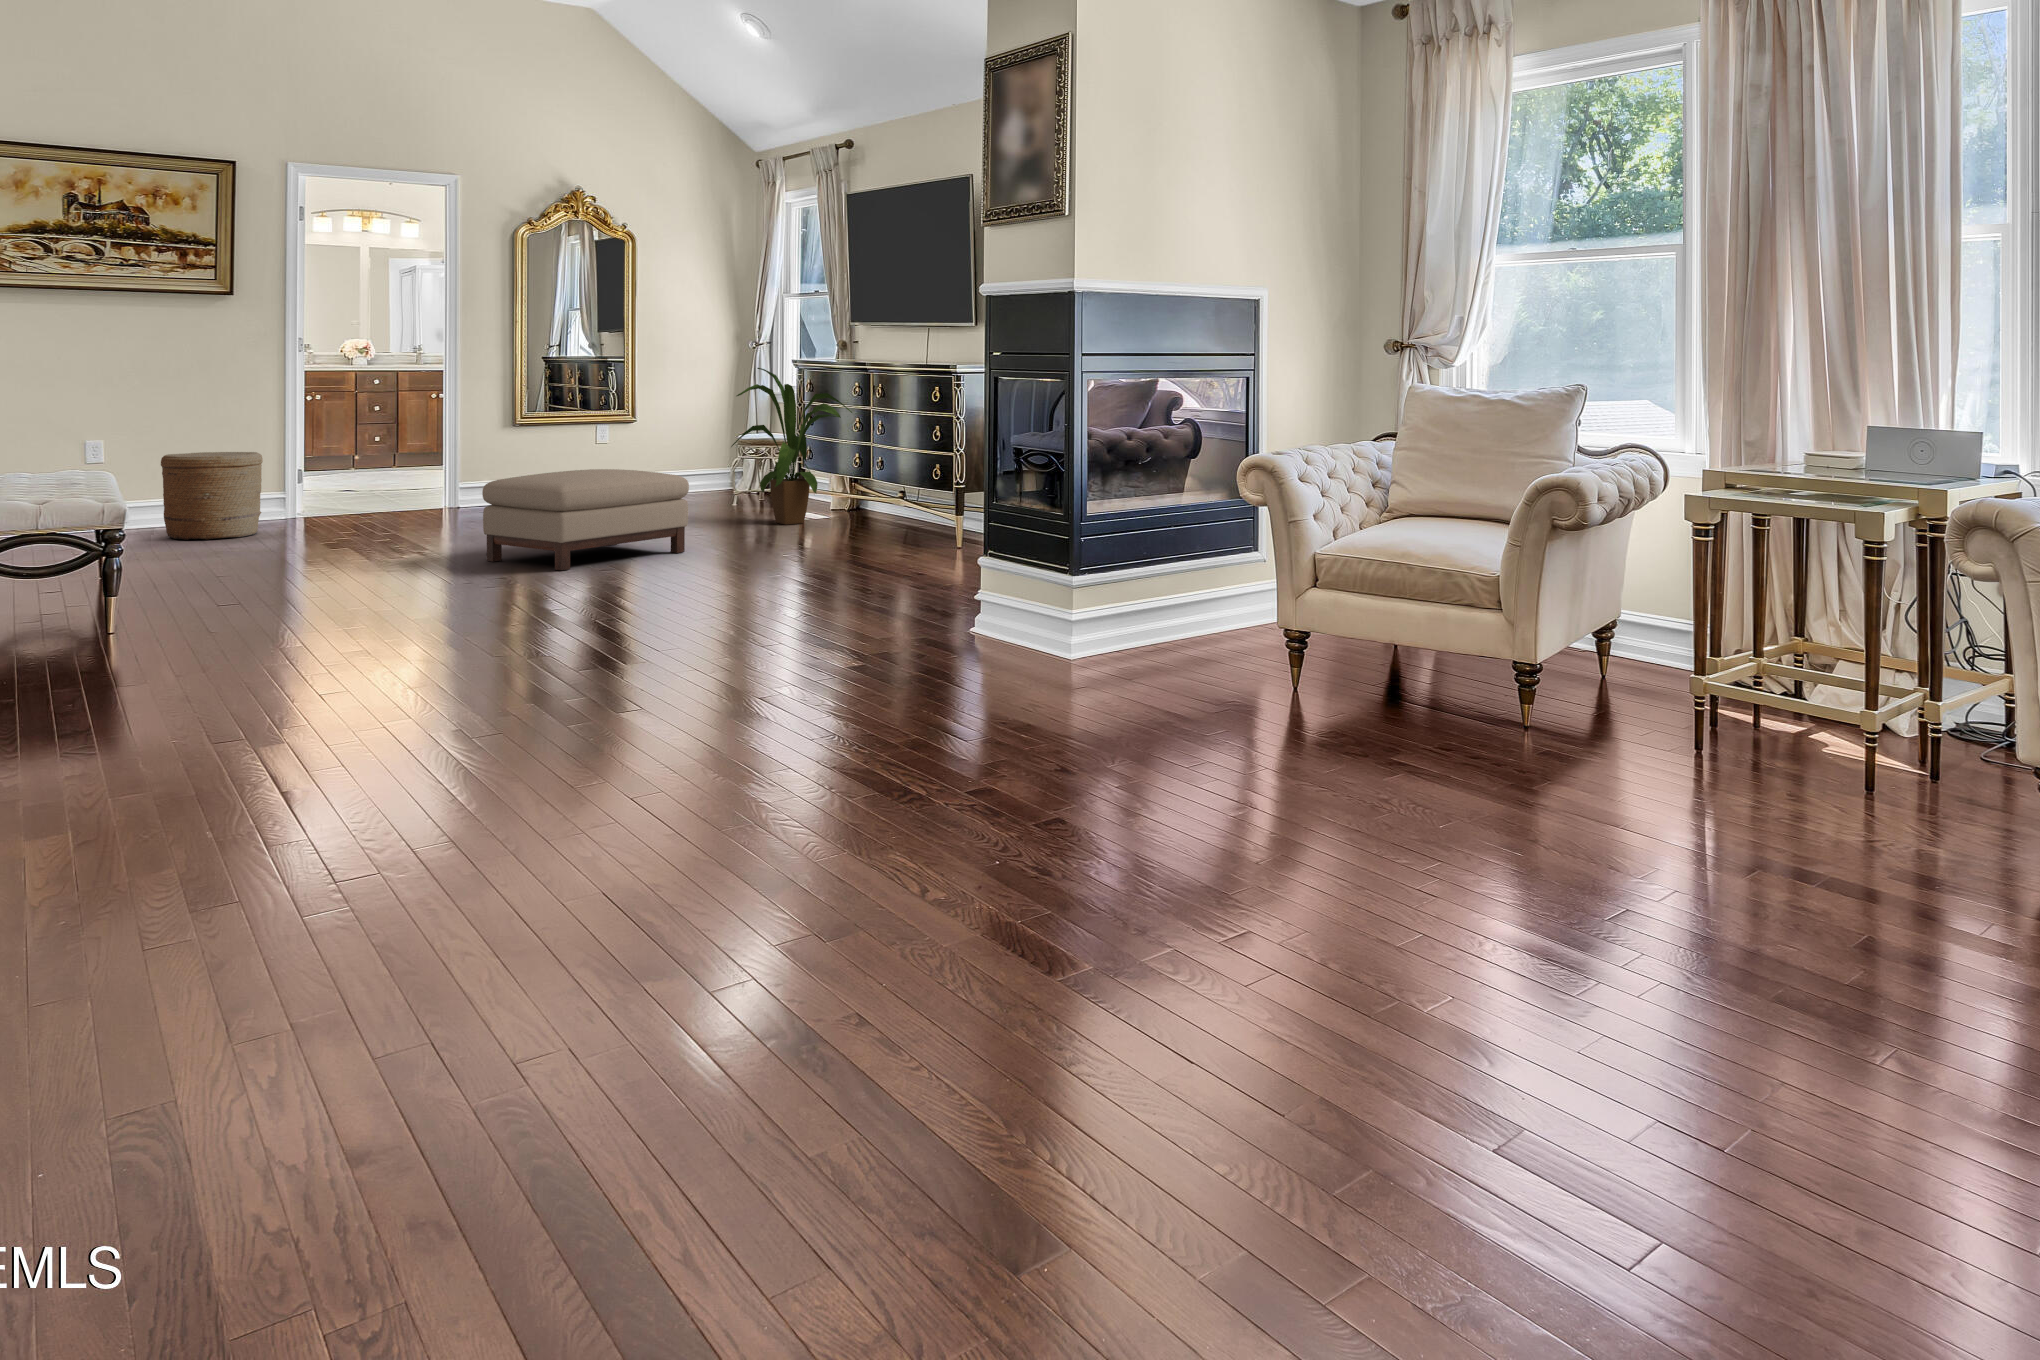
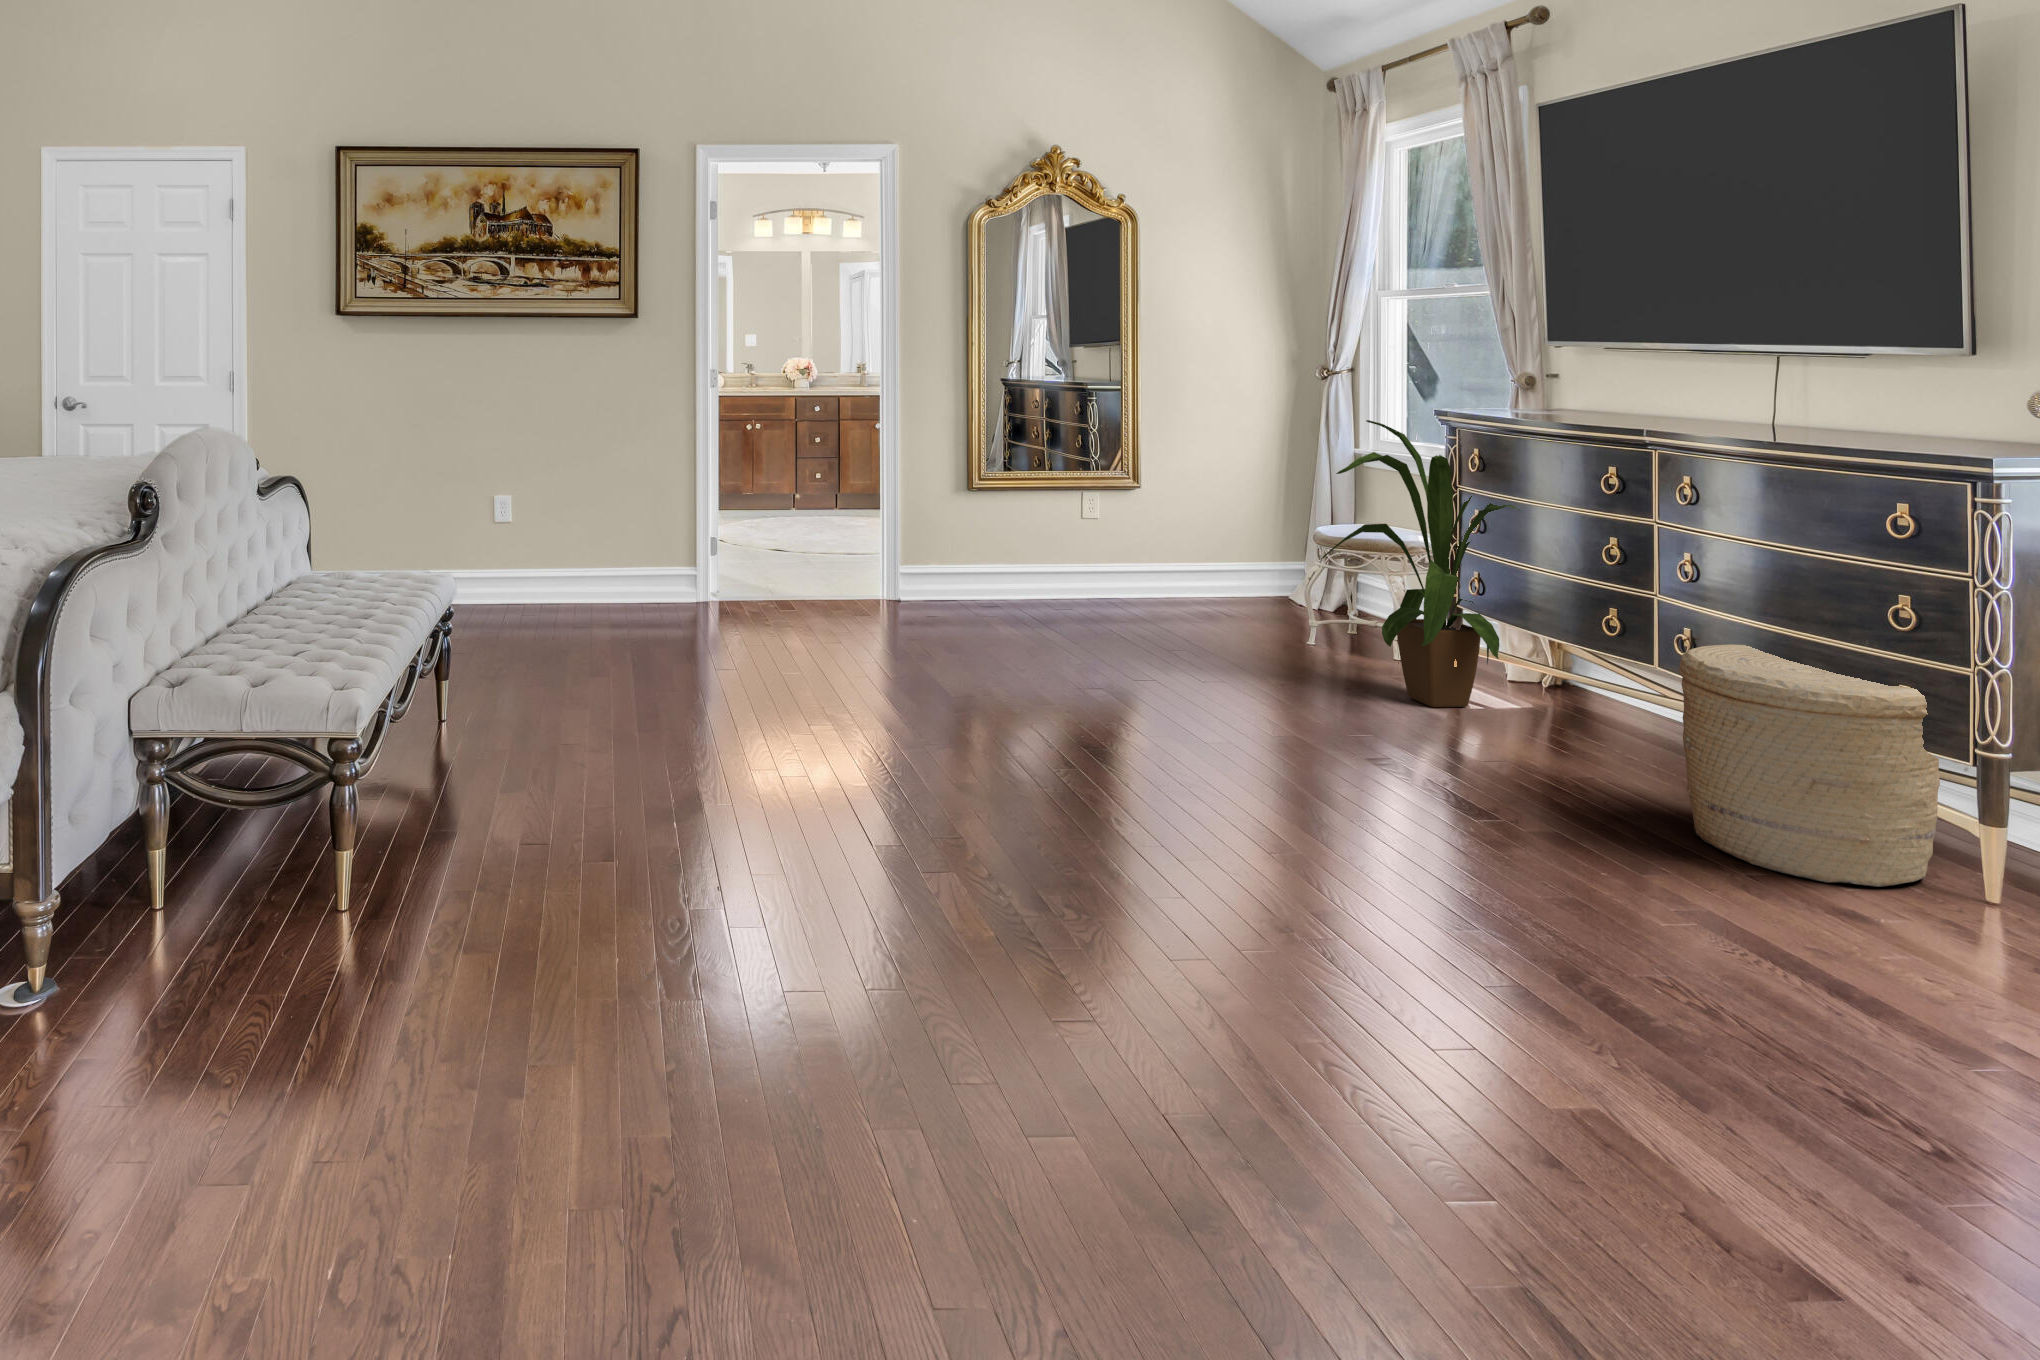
woven basket: present [161,452,263,540] -> present [1679,644,1940,887]
ottoman: present [482,469,689,570] -> none [924,606,1283,820]

